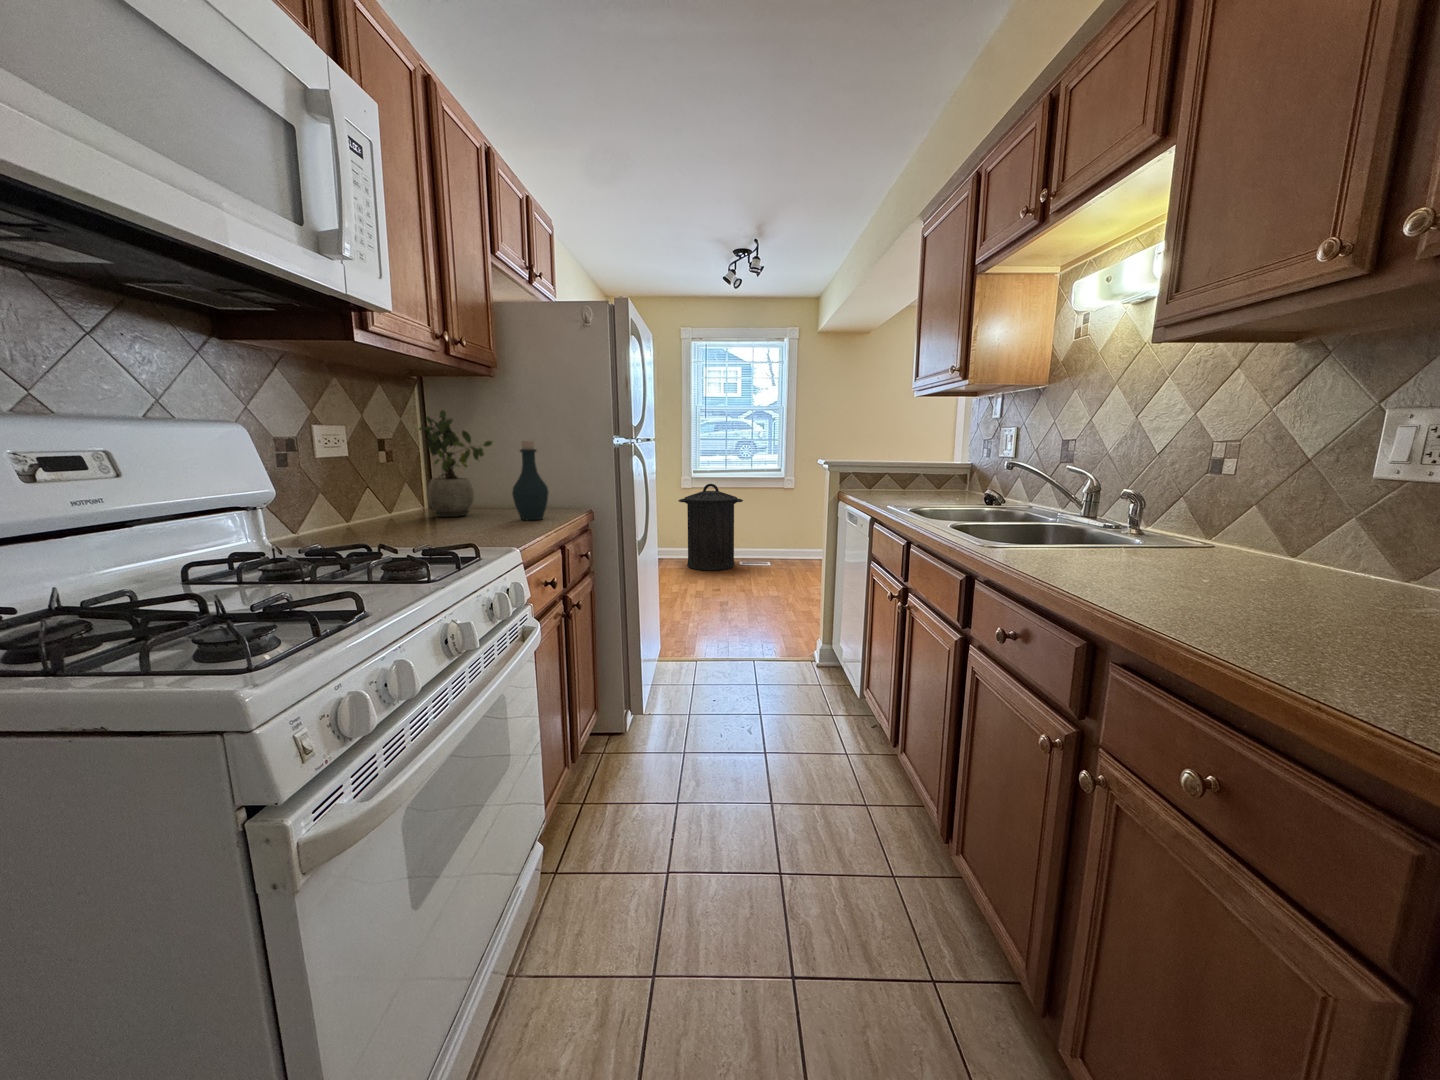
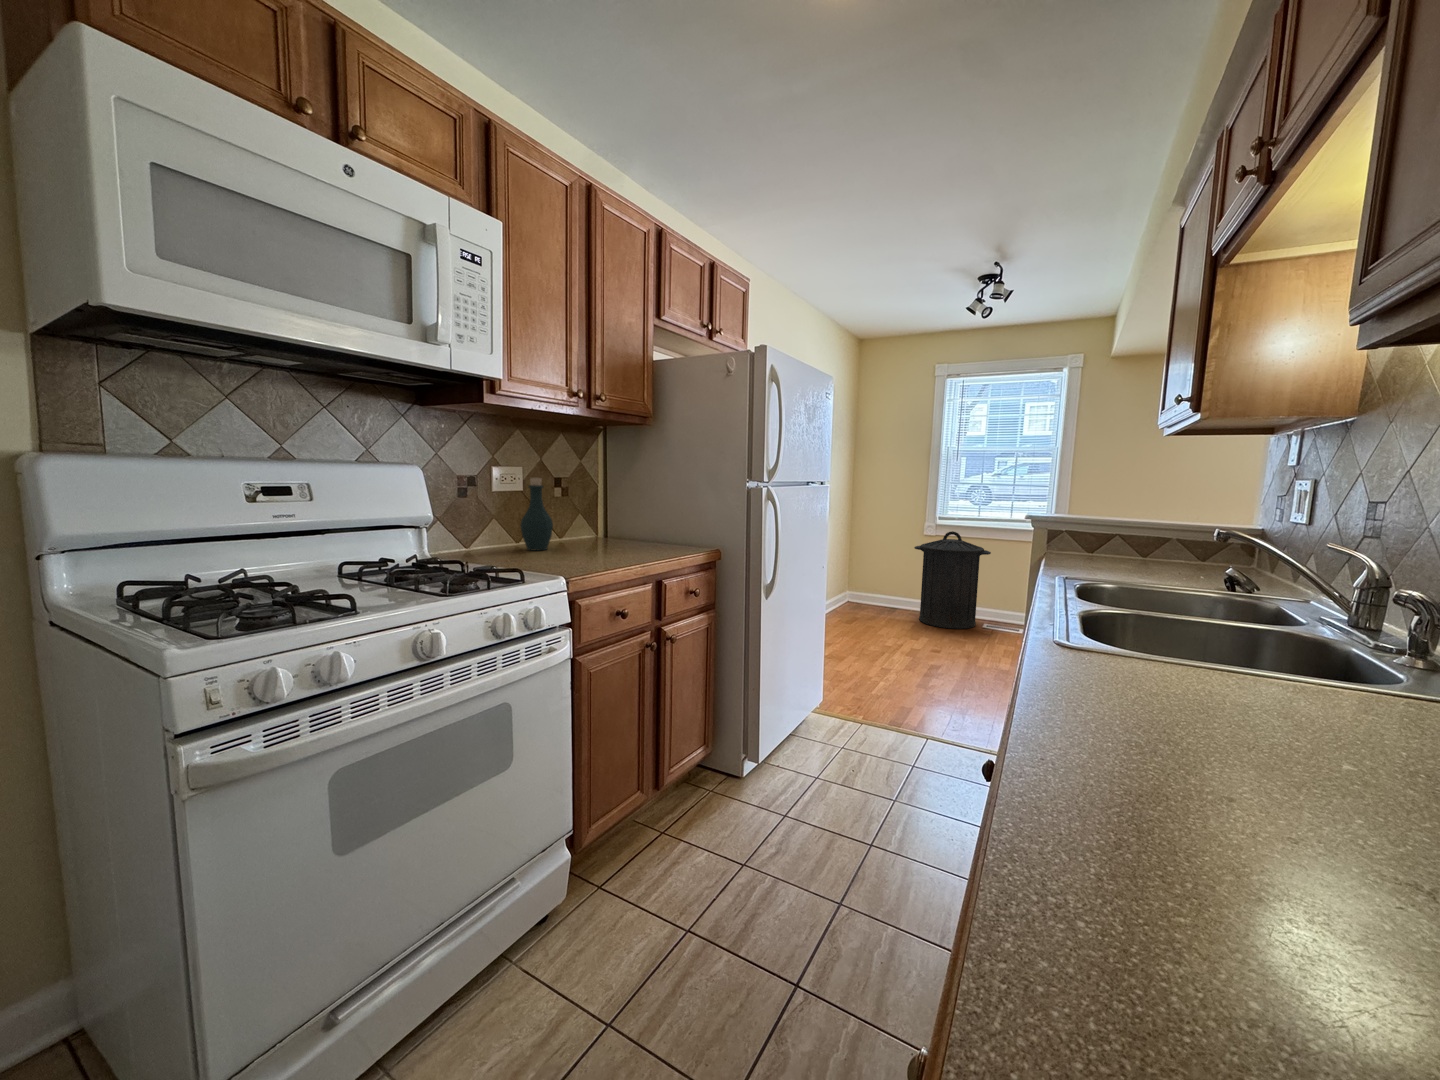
potted plant: present [419,410,492,517] -> none [584,454,635,545]
bottle: present [512,441,549,520] -> present [521,478,553,550]

